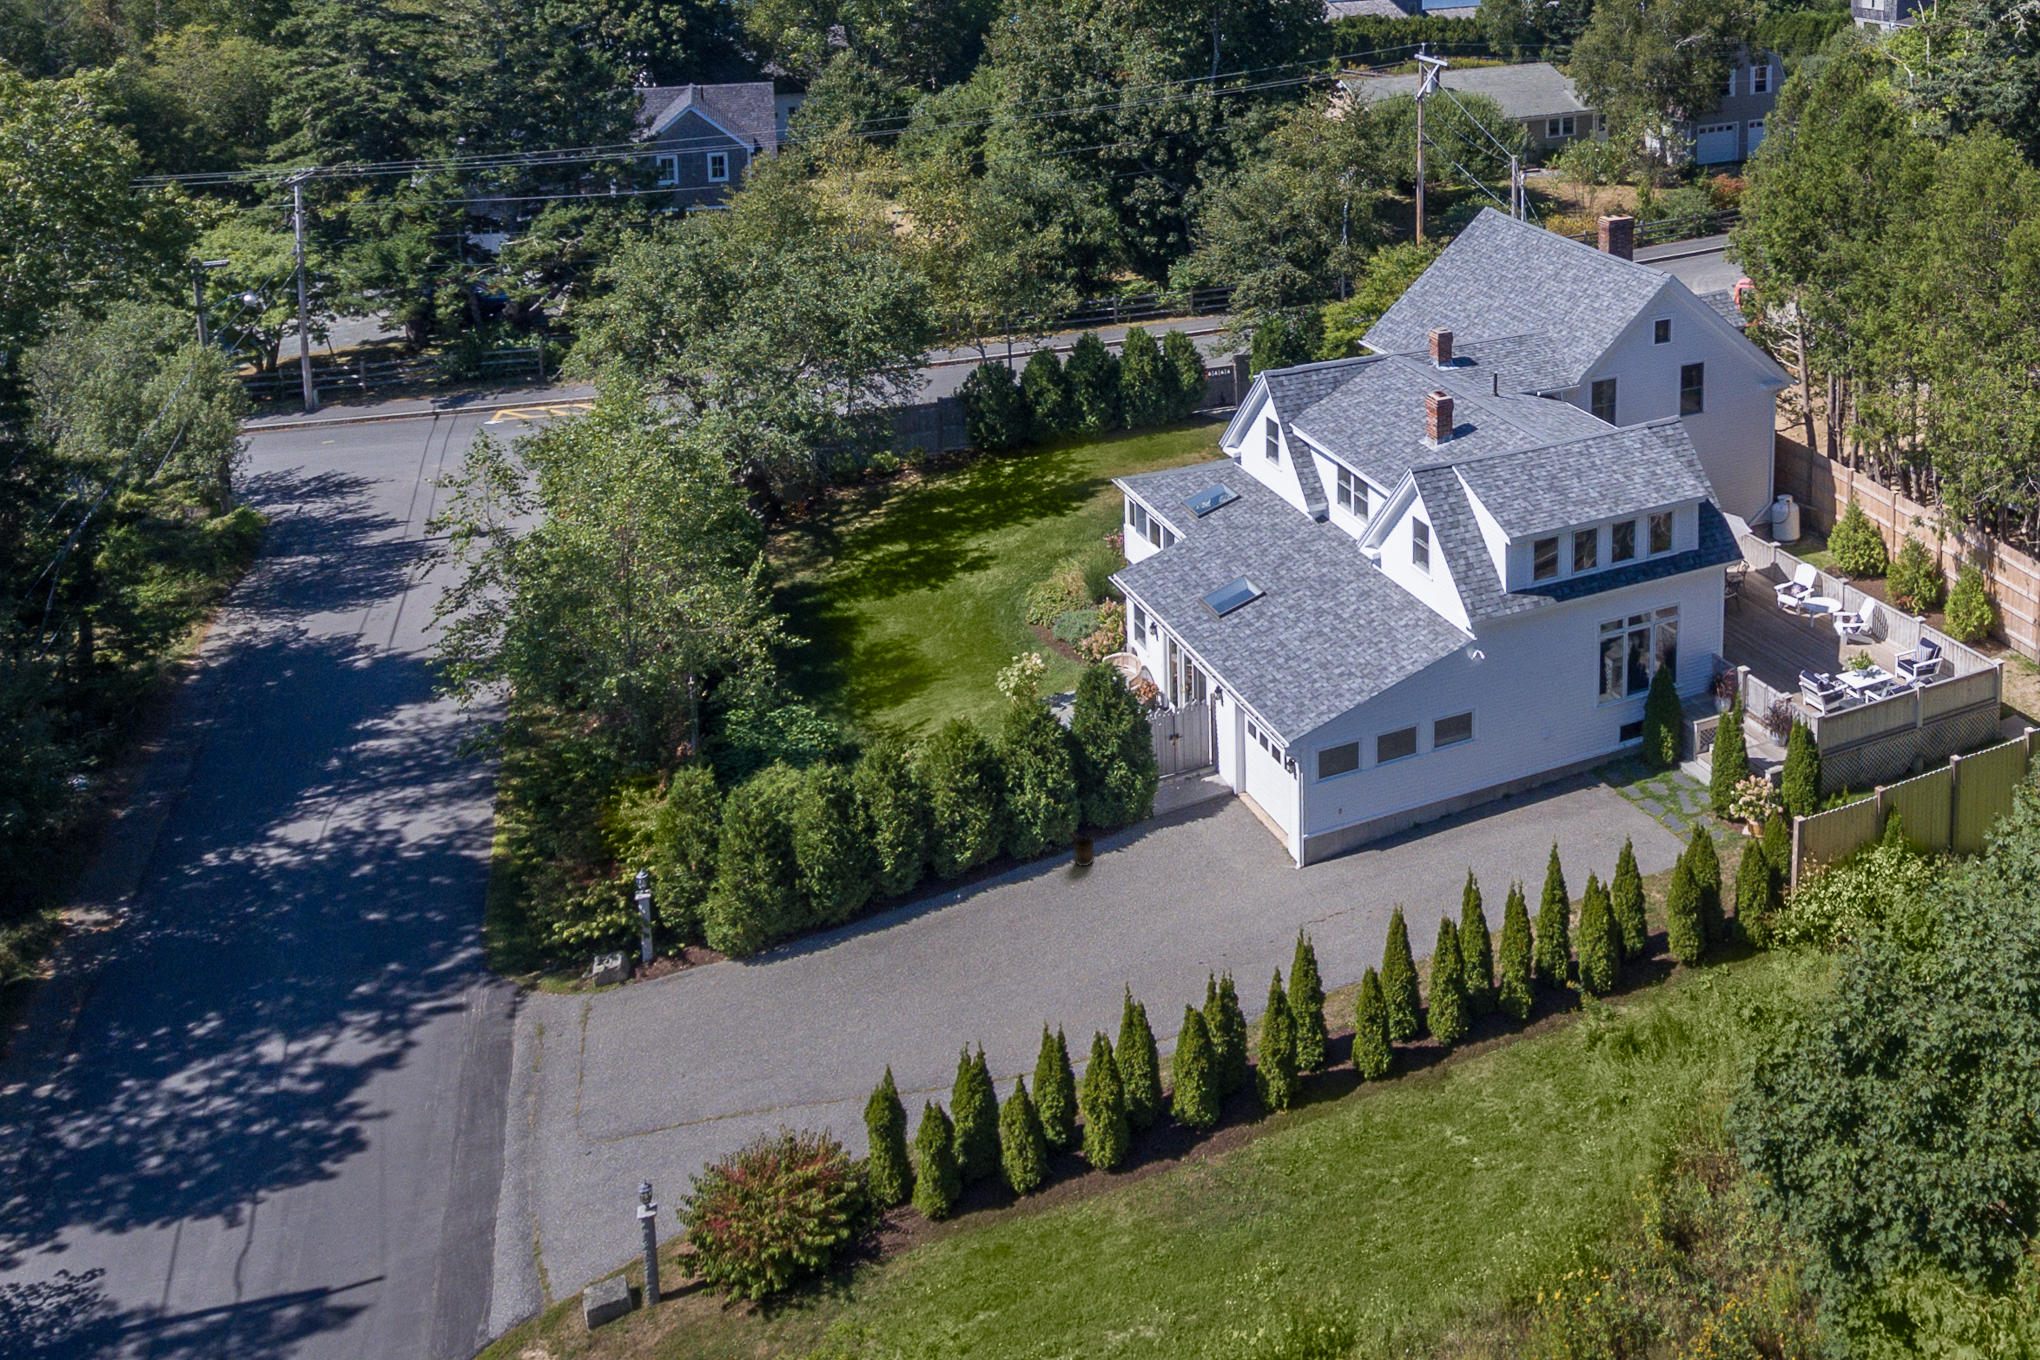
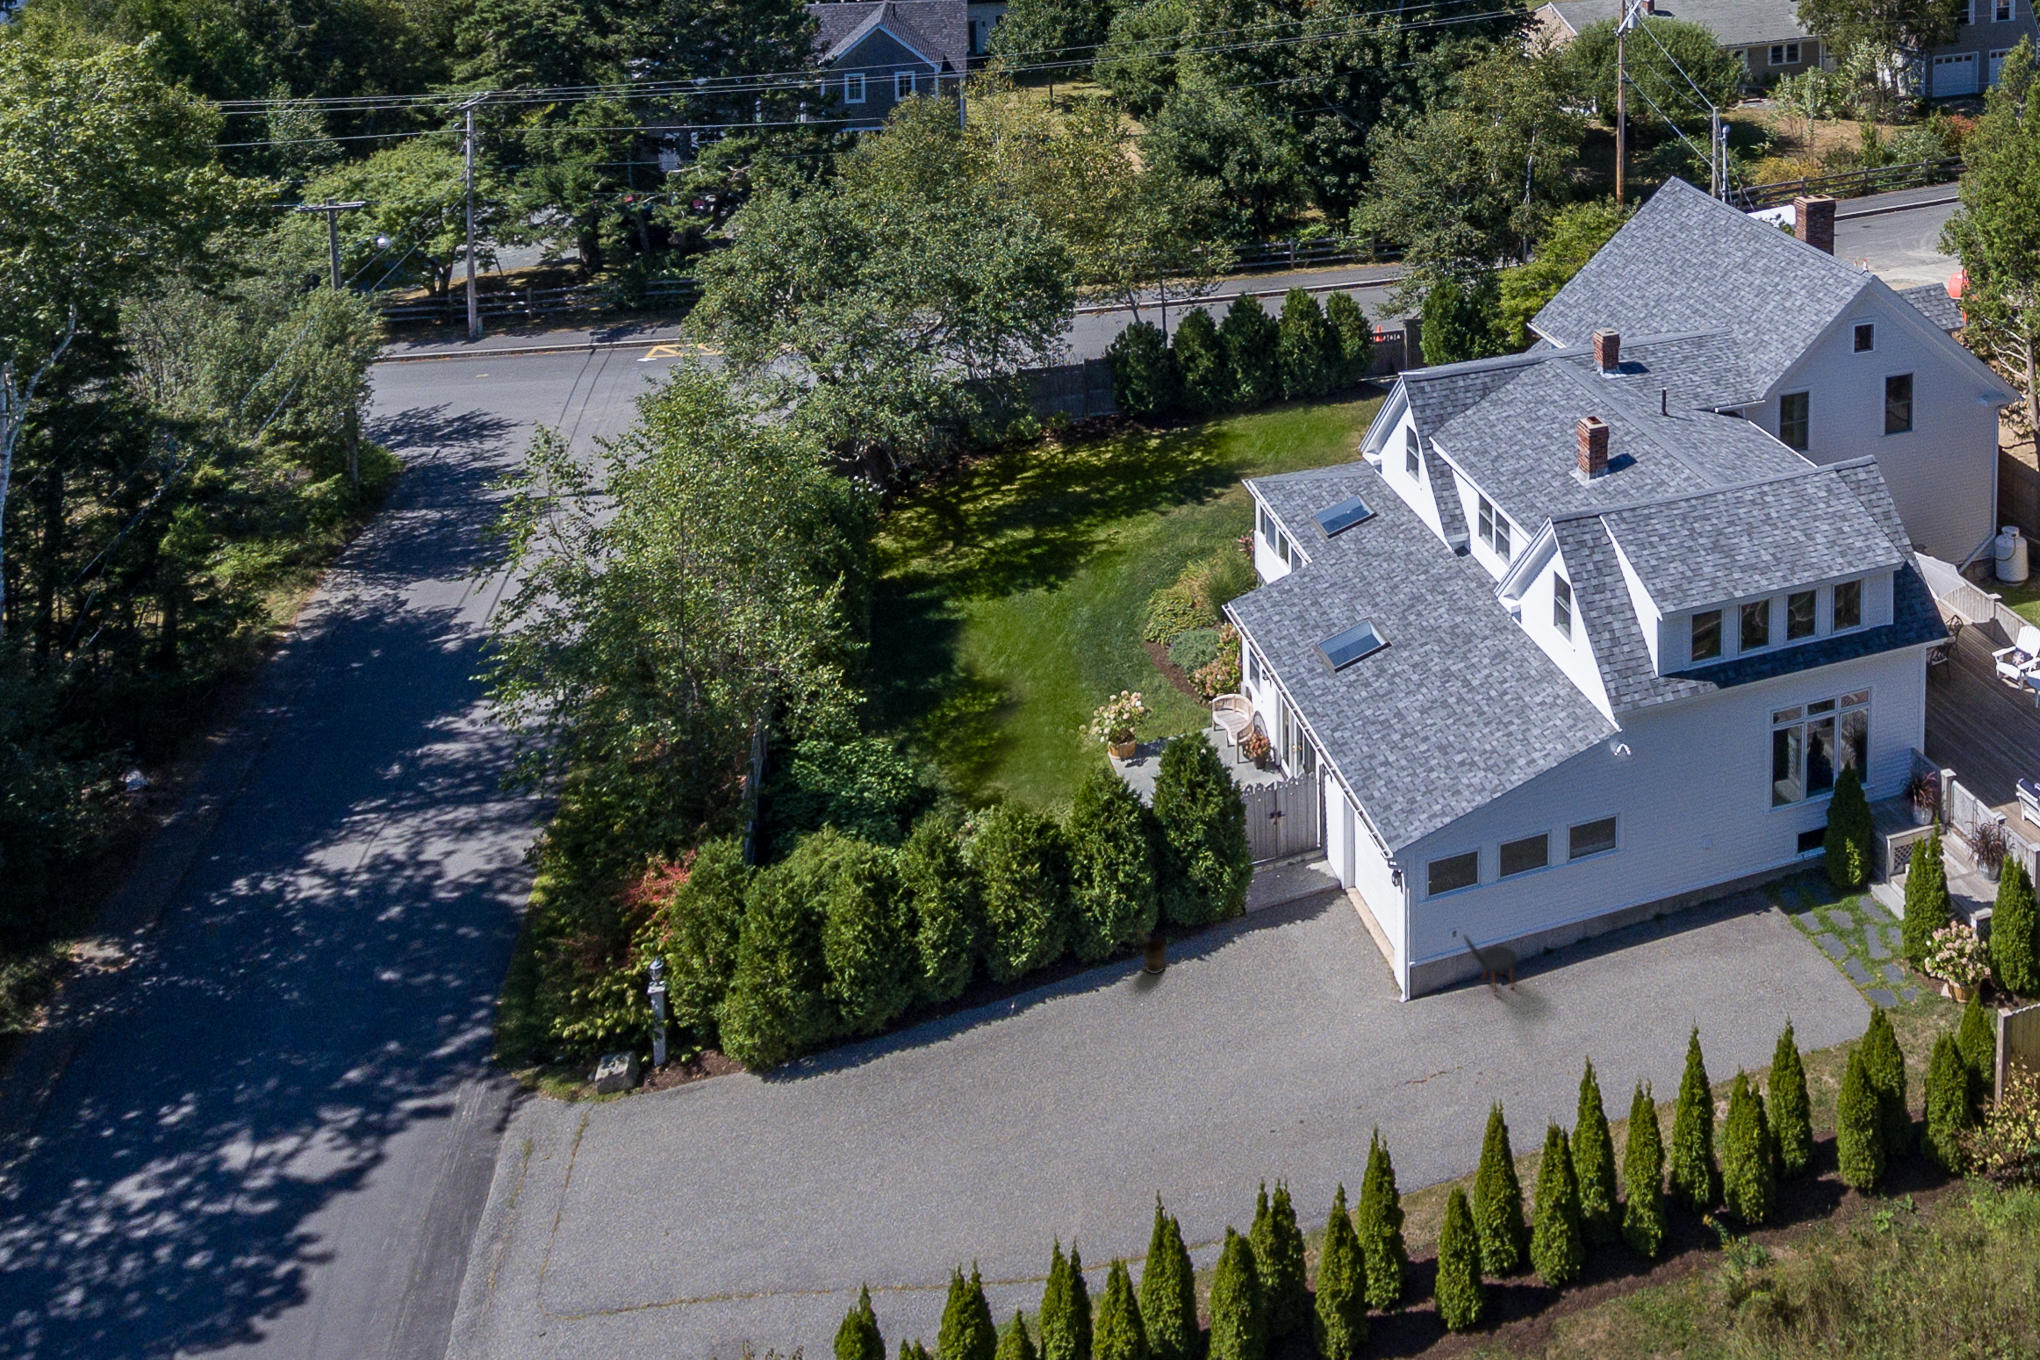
chair: present [782,485,804,513] -> present [1464,934,1517,993]

